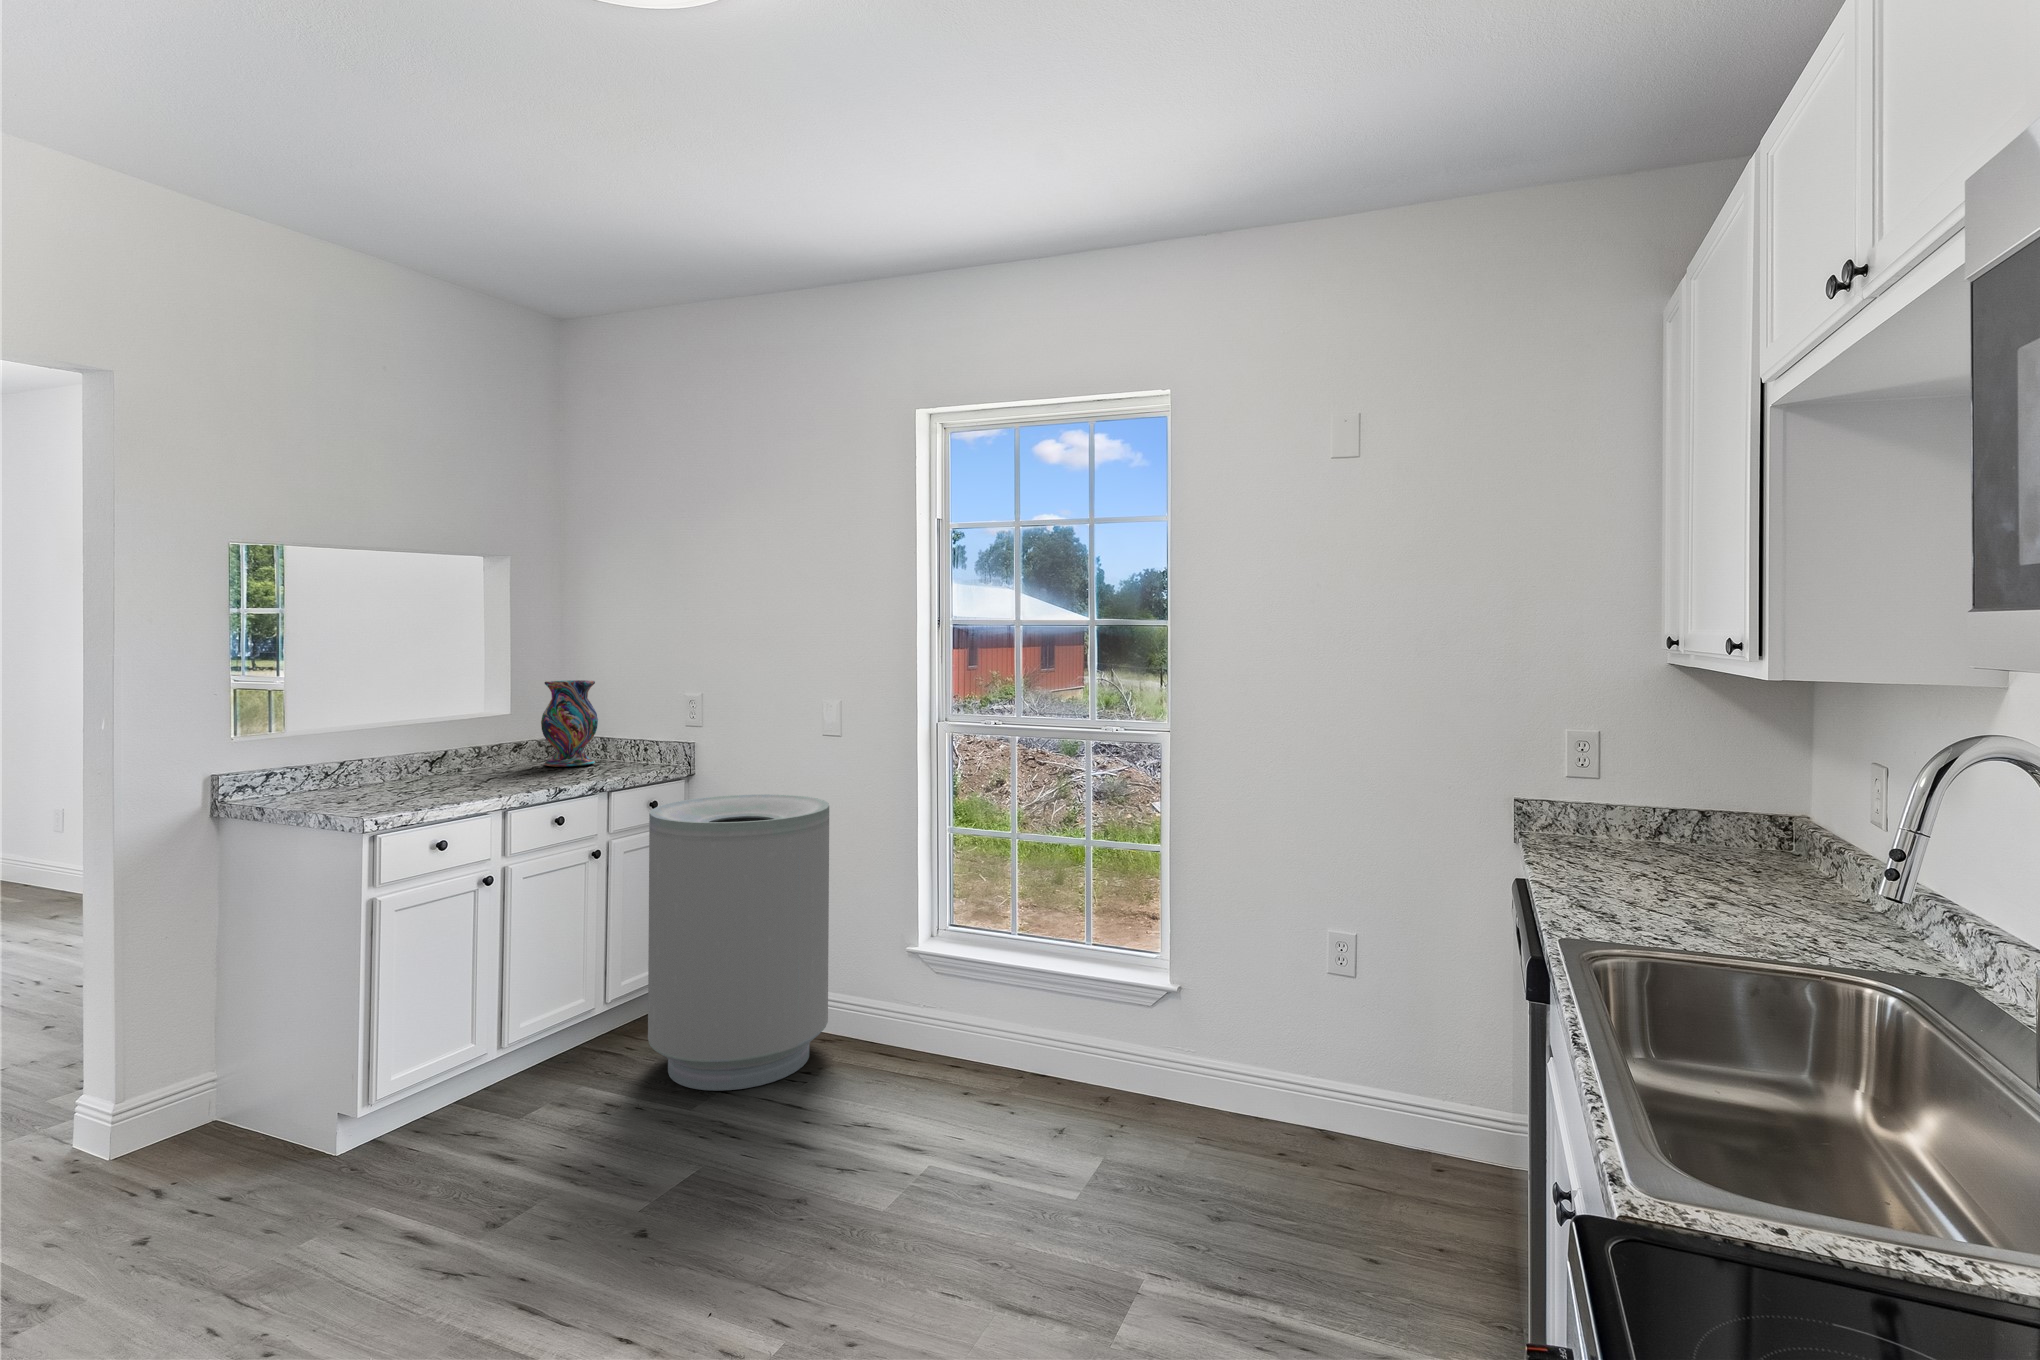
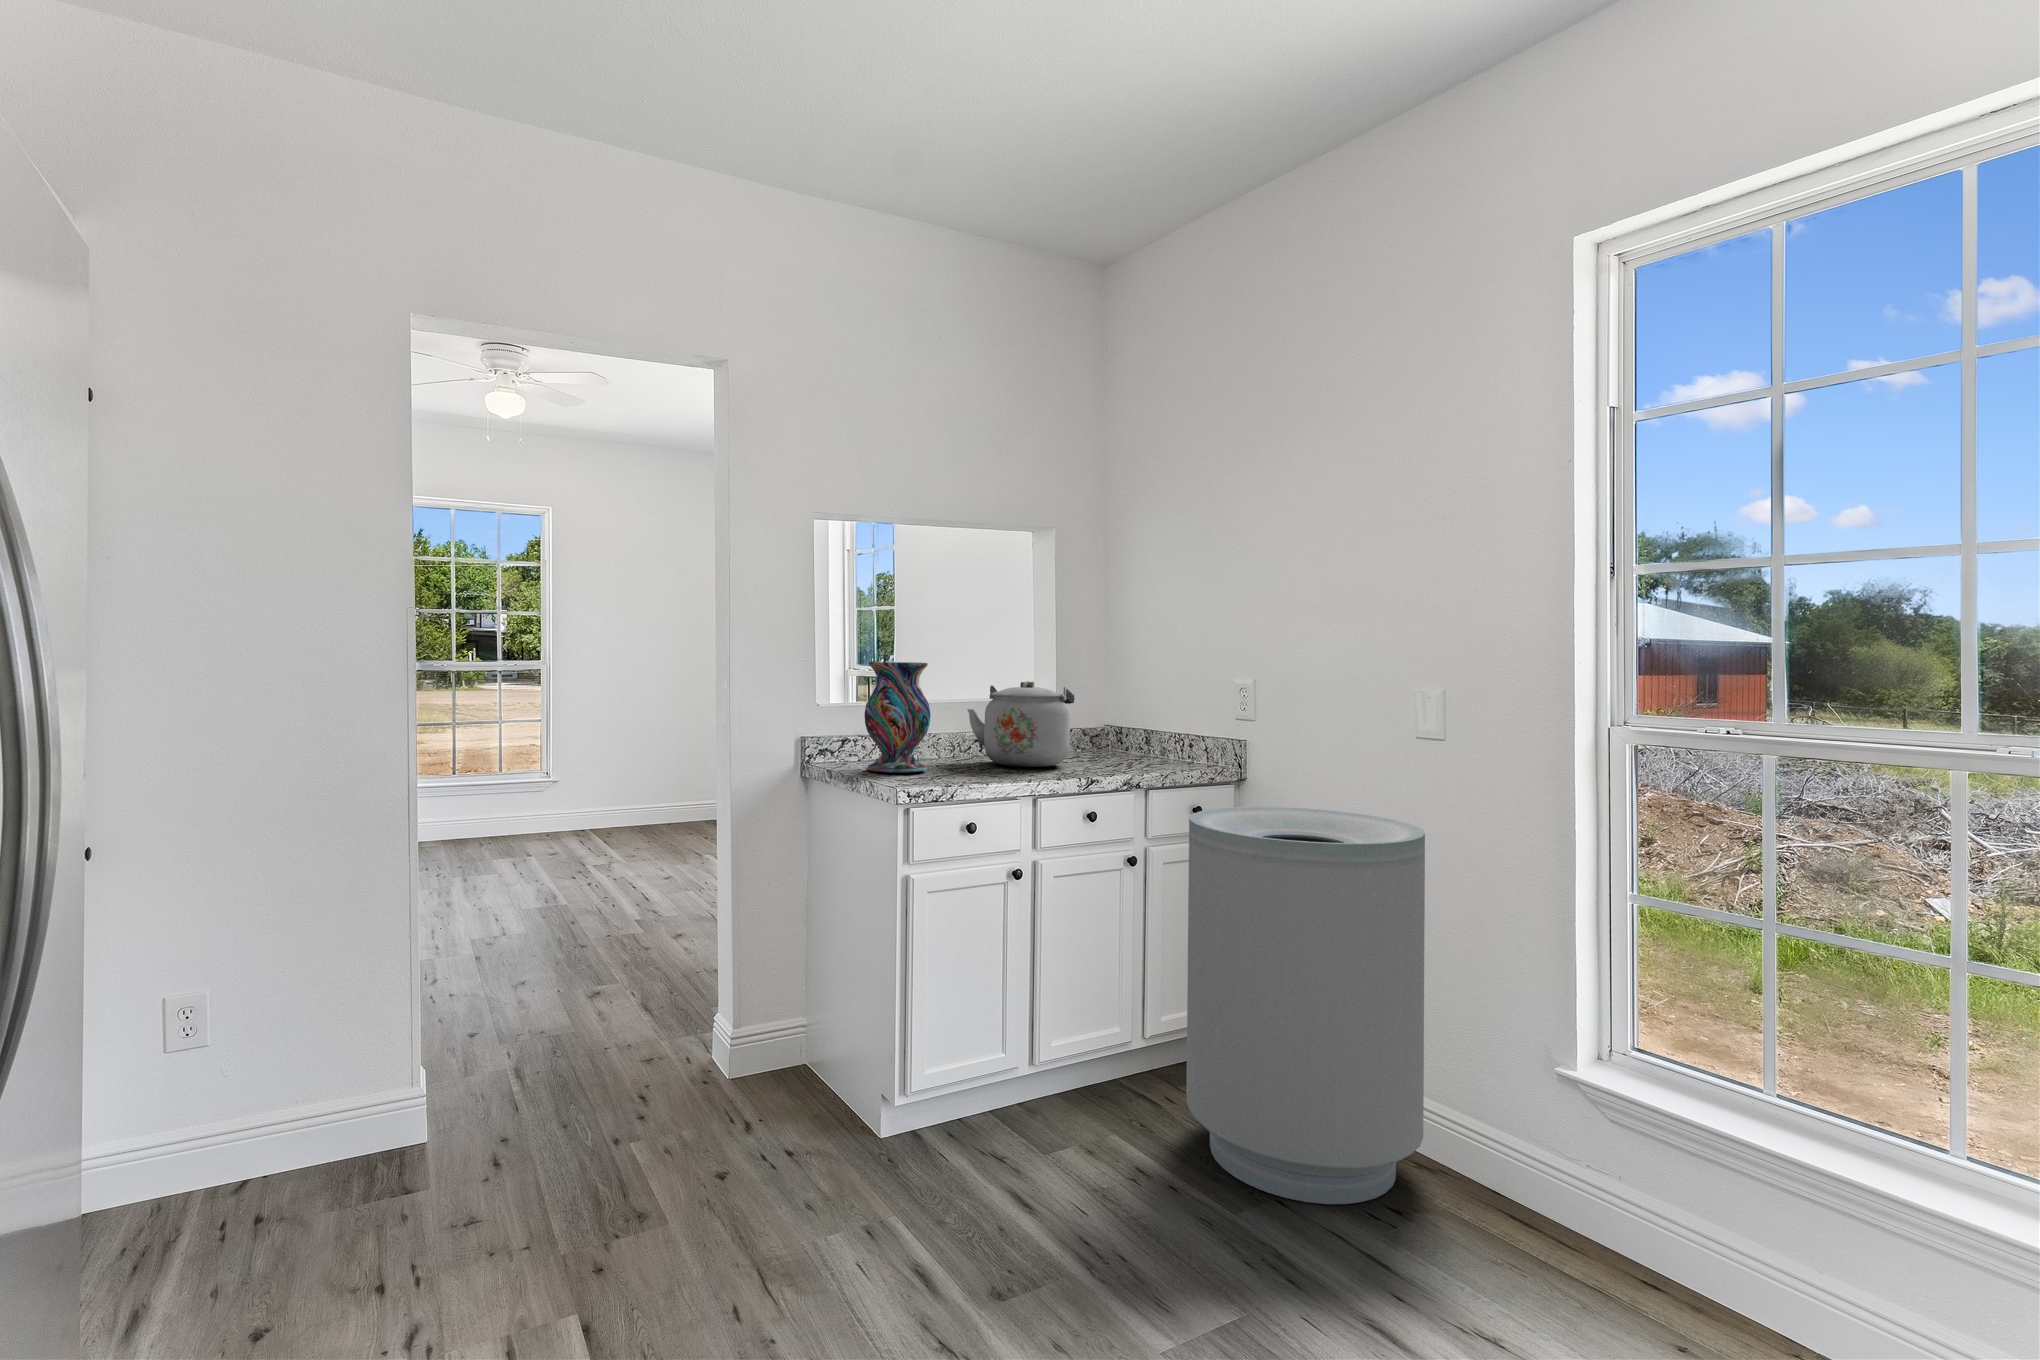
vase: present [541,680,598,767] -> present [864,662,931,773]
kettle: none [419,702,534,783] -> present [967,681,1075,767]

